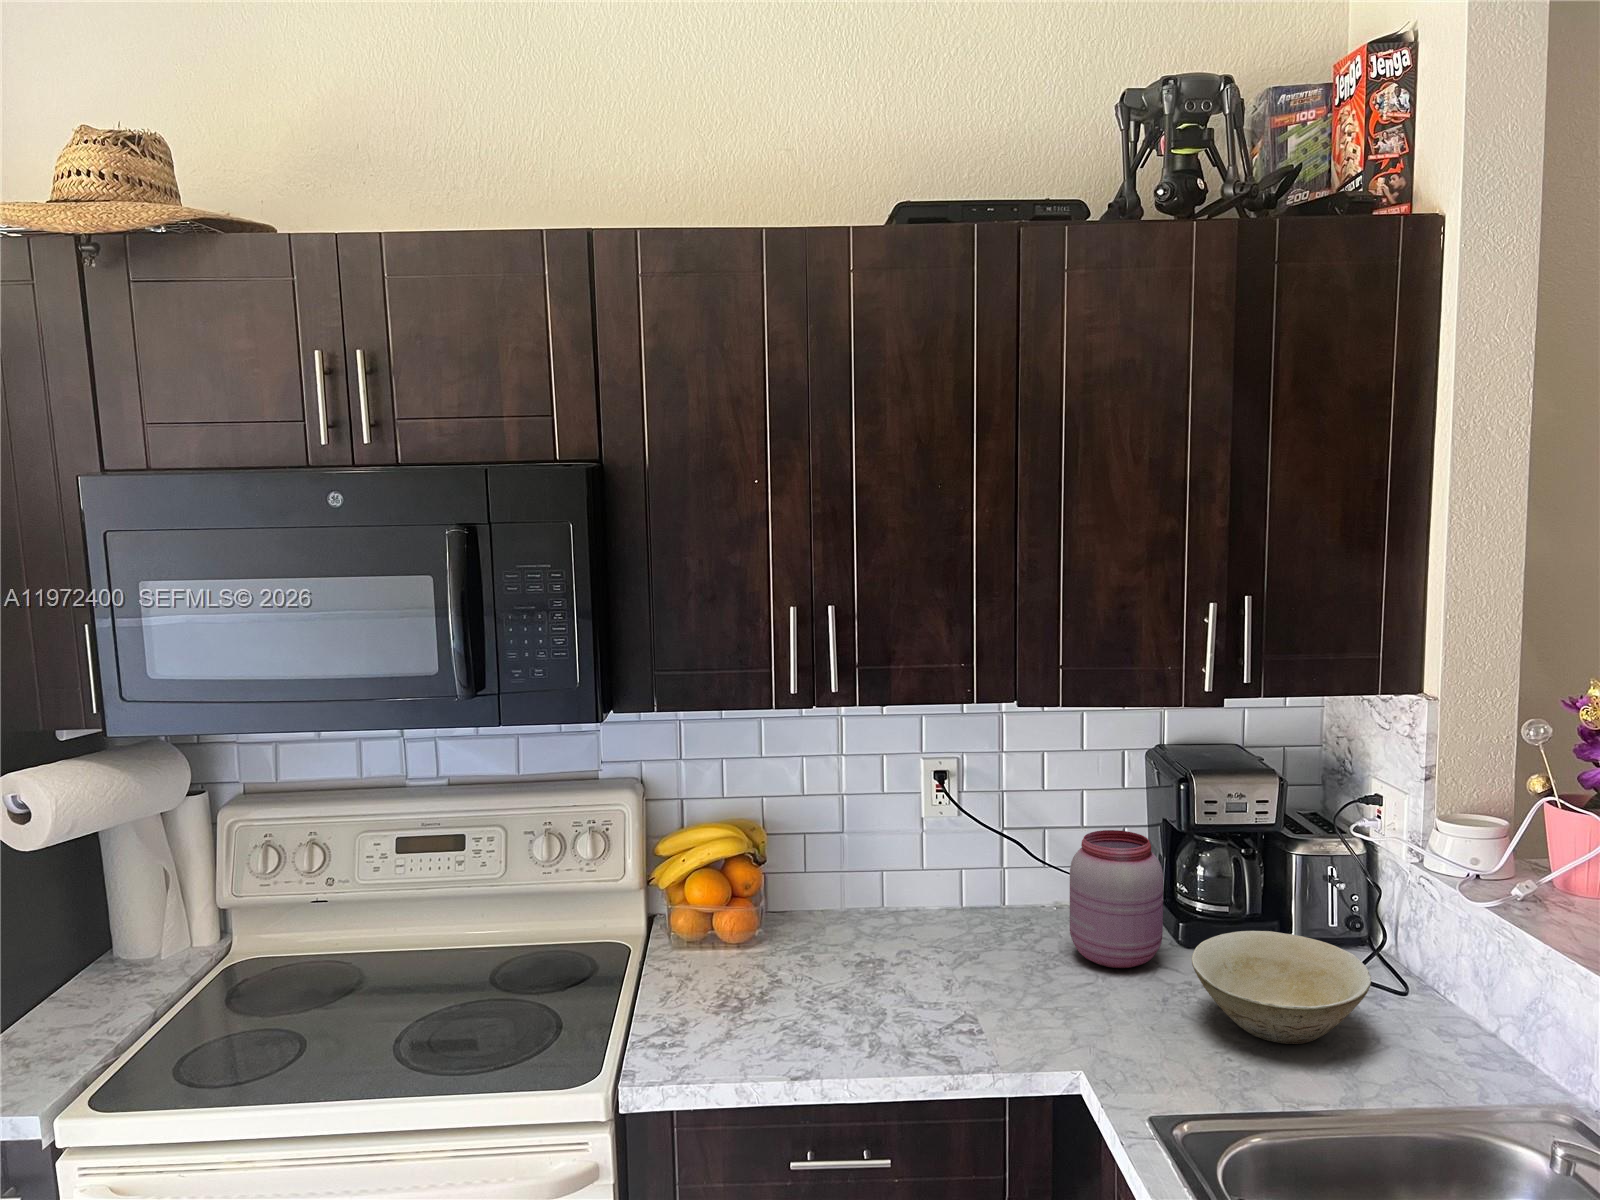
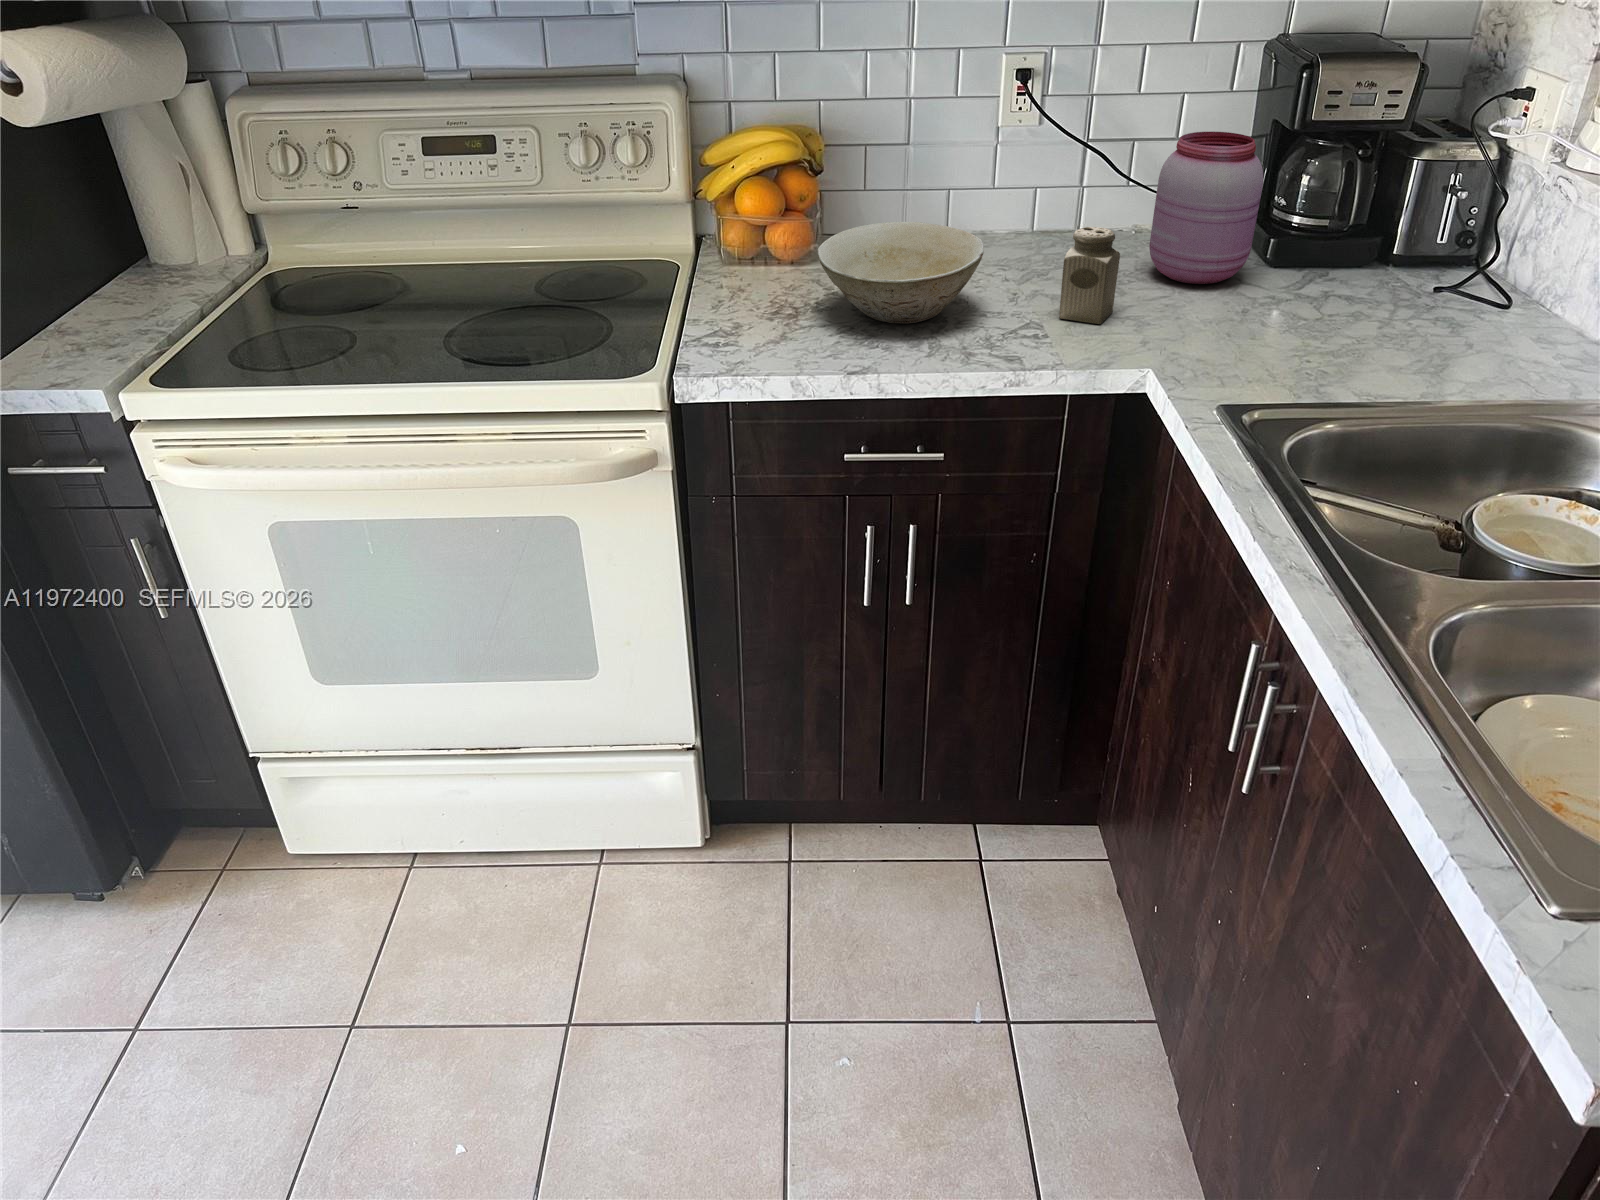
salt shaker: none [991,924,1042,1017] -> present [1059,227,1120,324]
bowl: present [1192,931,1371,1044] -> present [818,222,984,323]

